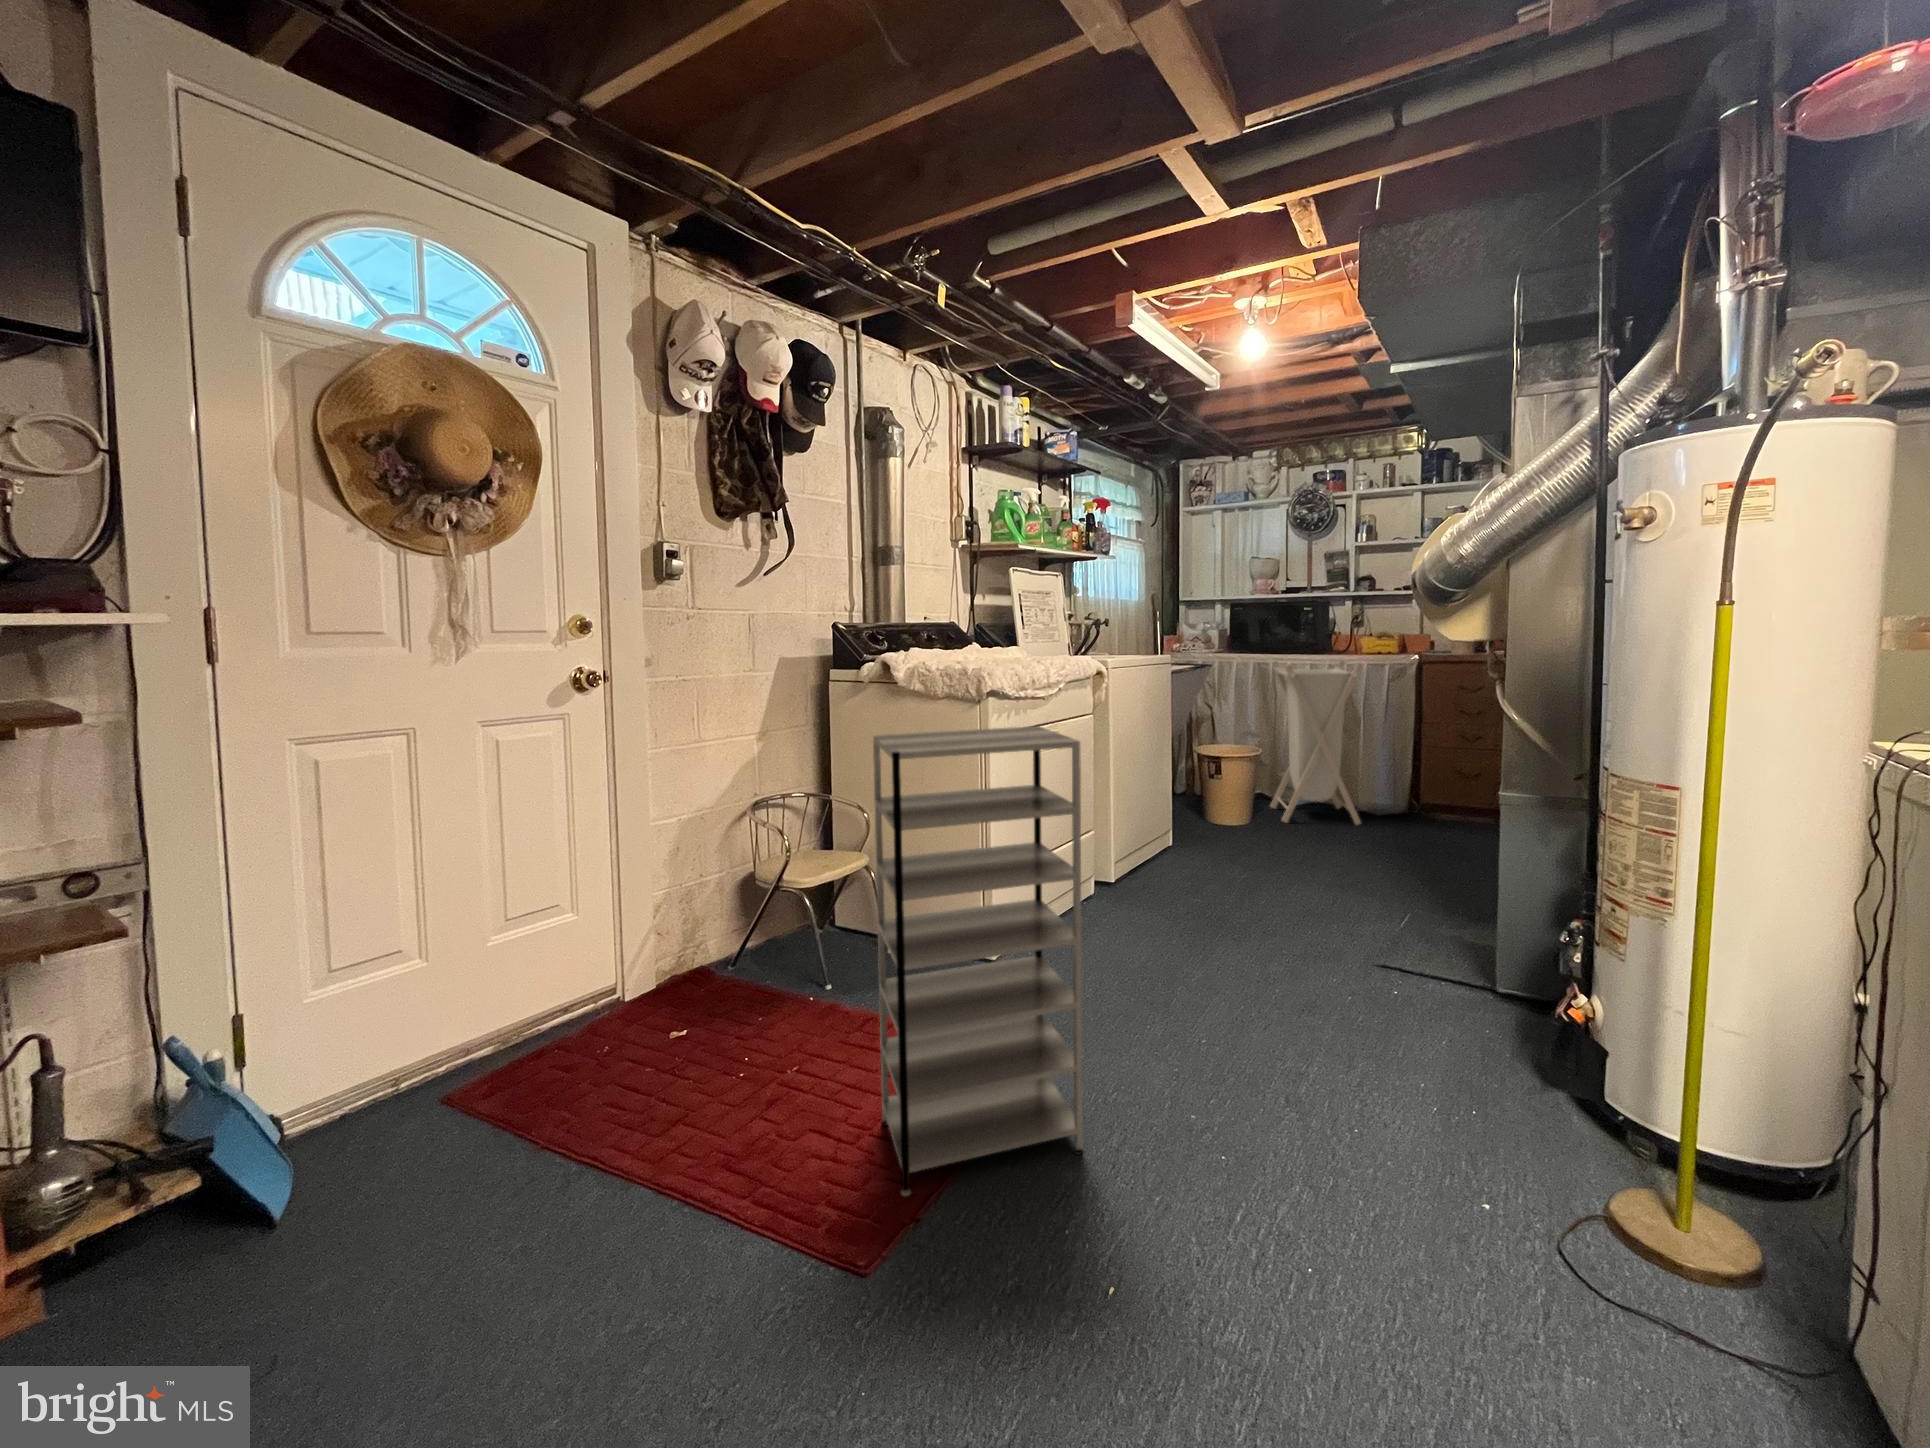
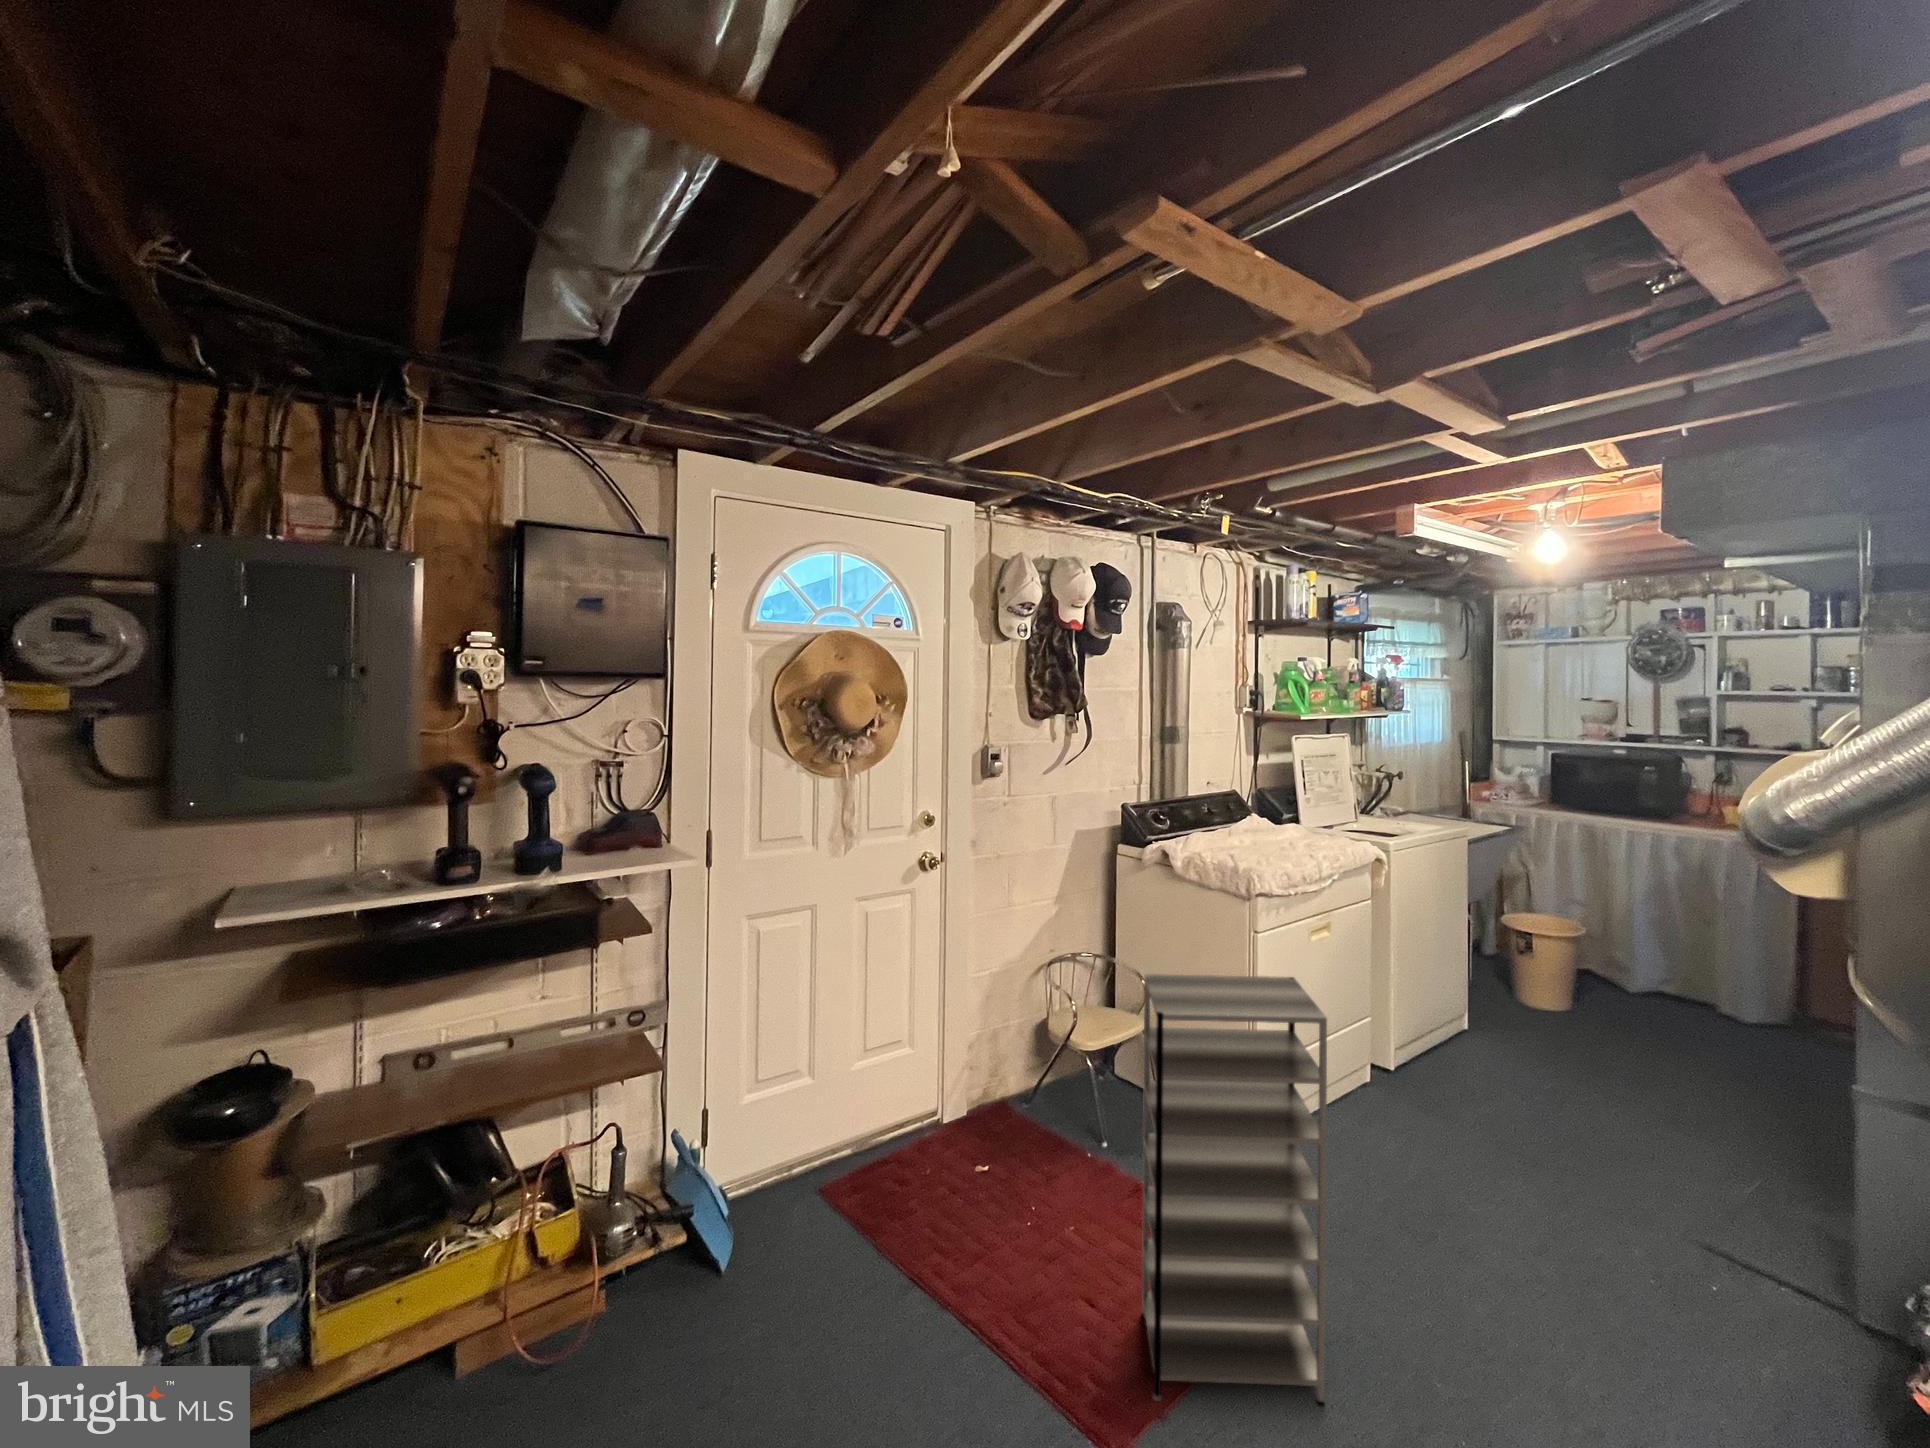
laundry hamper: present [1271,660,1363,825] -> none [1597,829,1720,1038]

